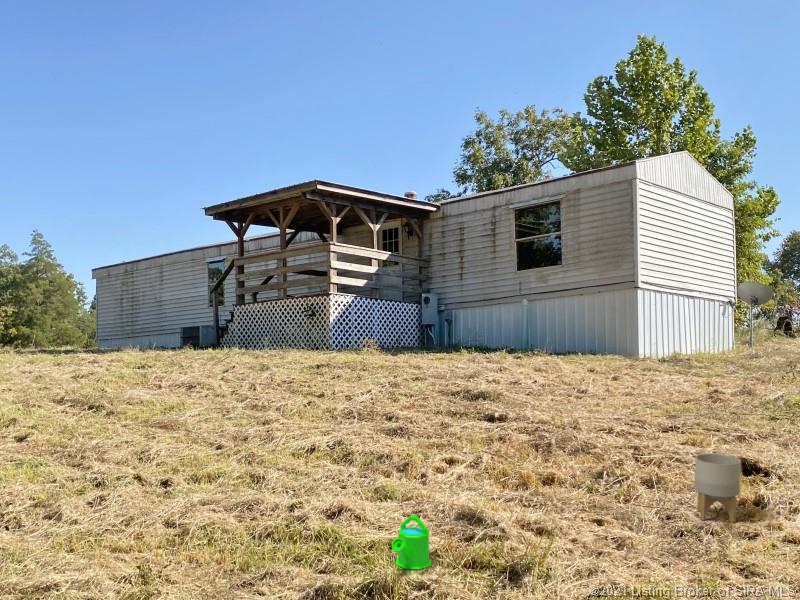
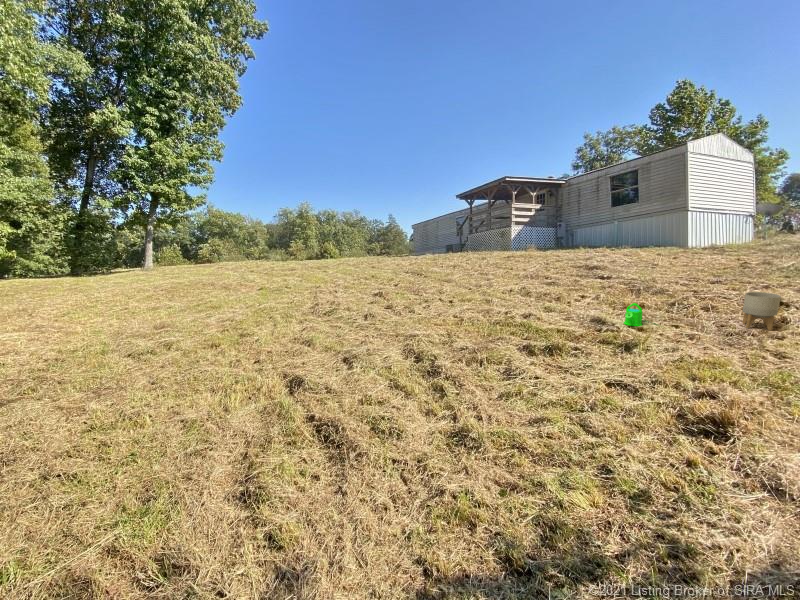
watering can: present [392,515,432,569] -> present [624,303,643,326]

